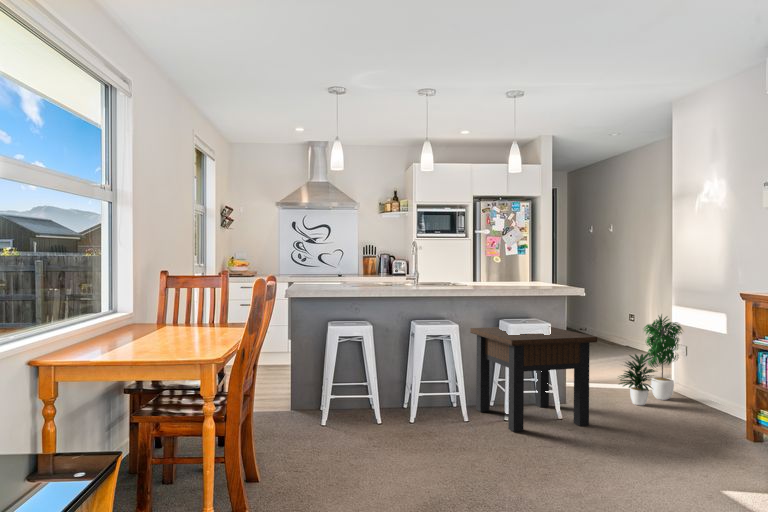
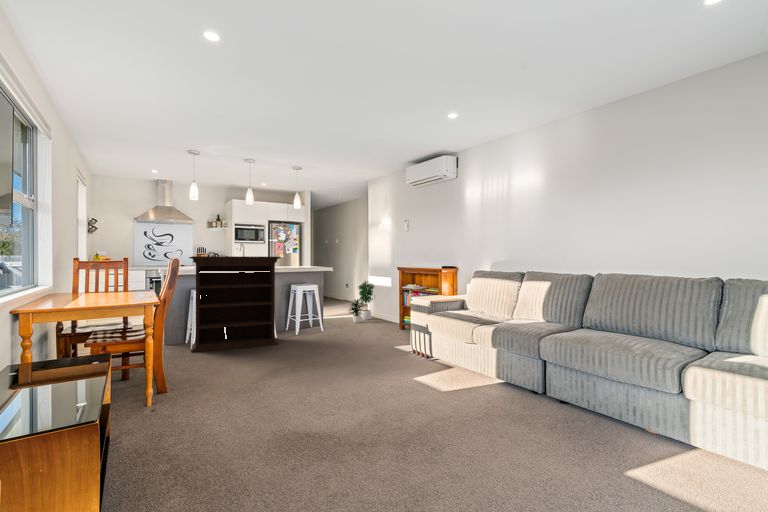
bookshelf: none [301,265,465,445] -> present [189,256,281,352]
side table: present [470,326,597,432] -> none [277,287,340,337]

